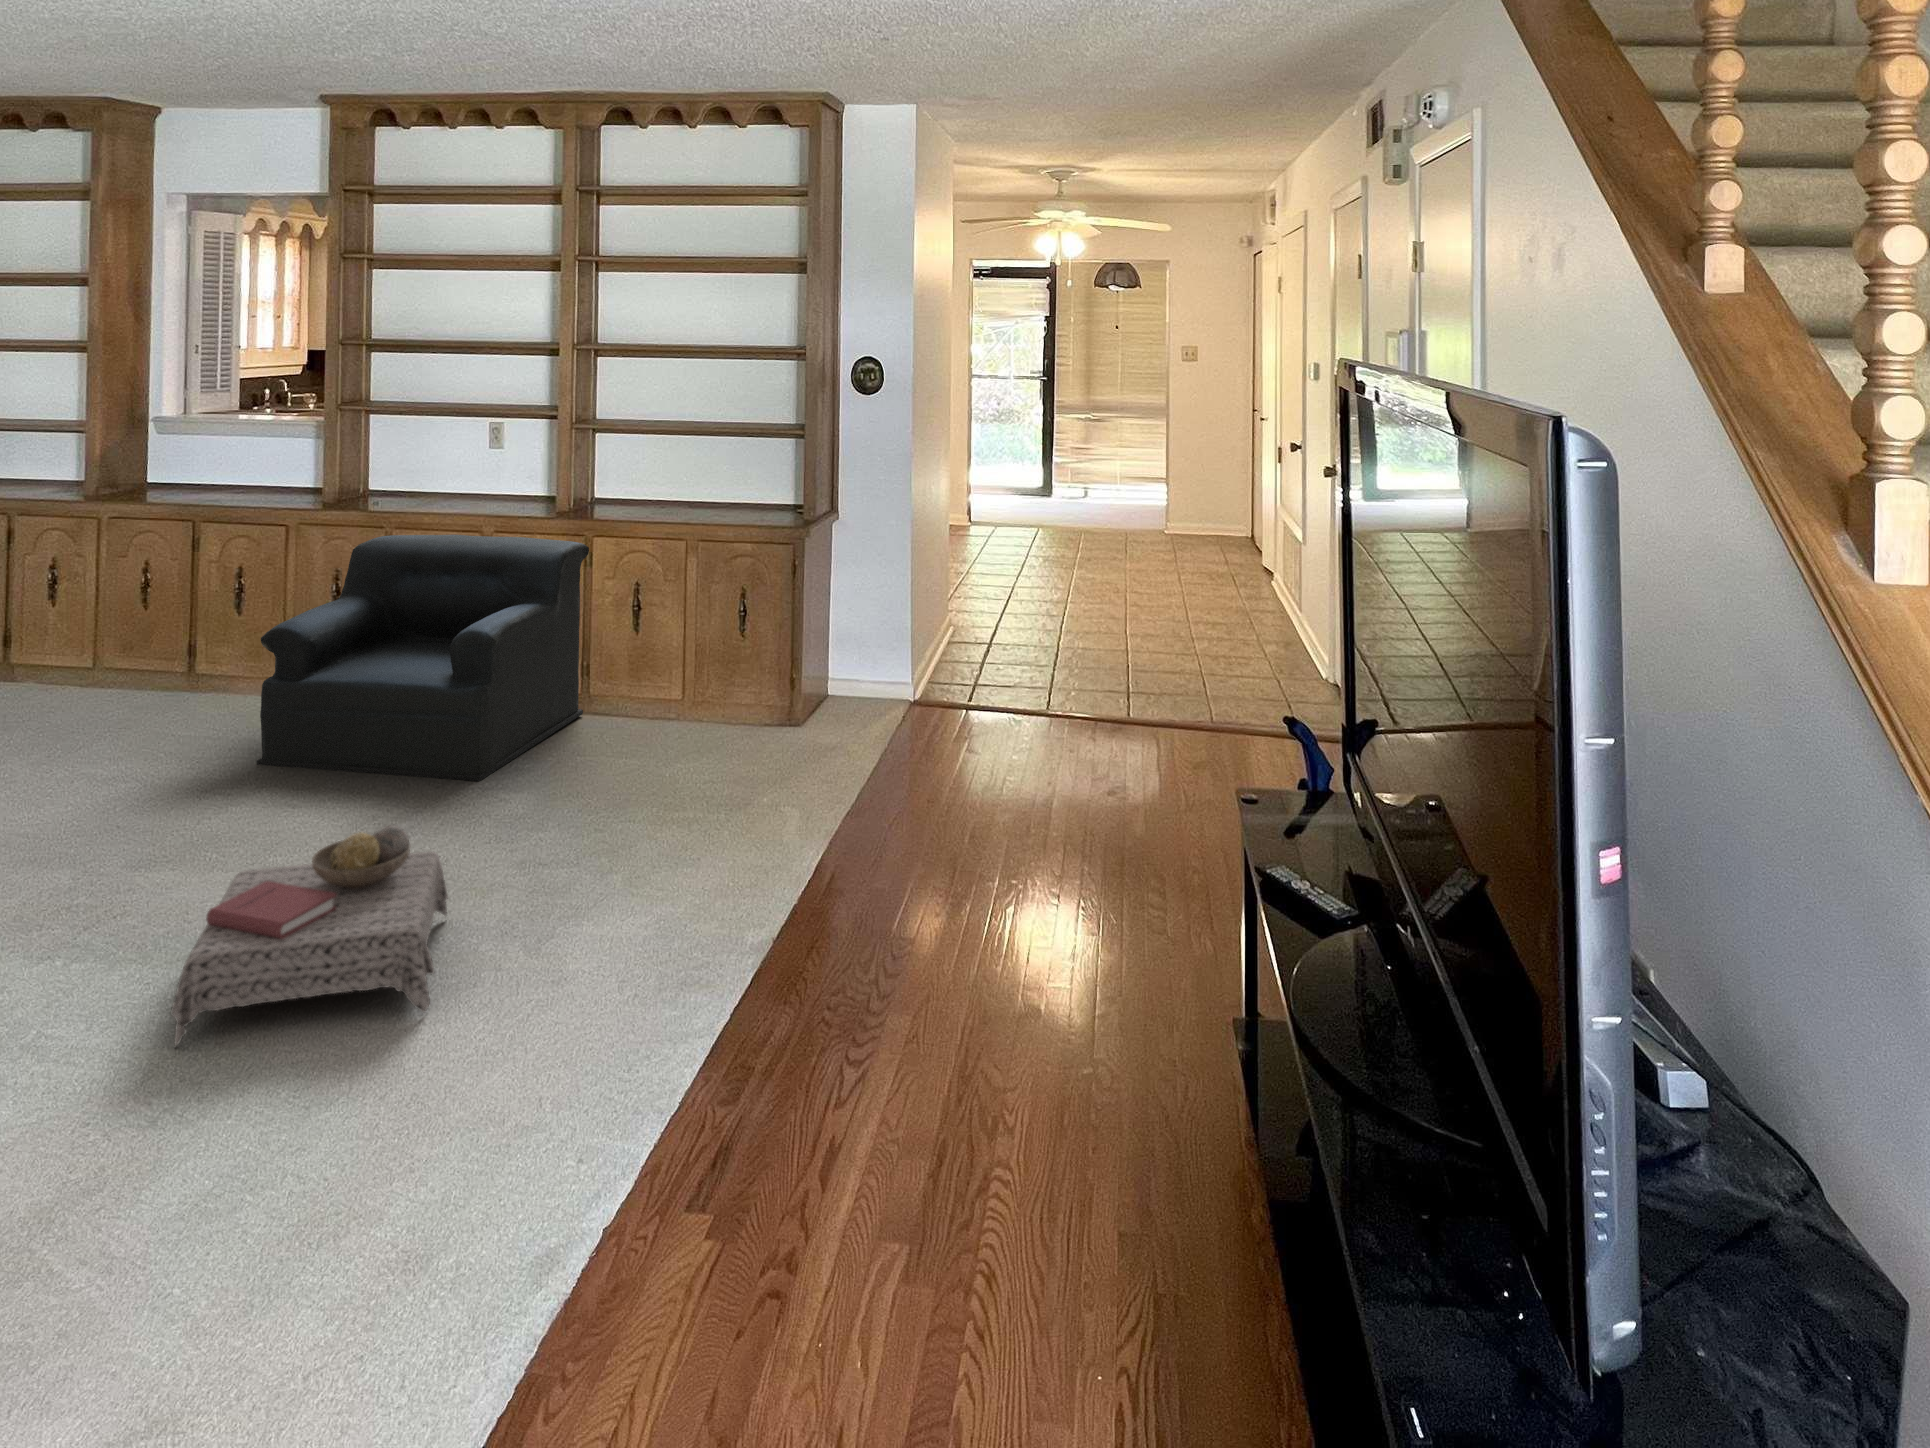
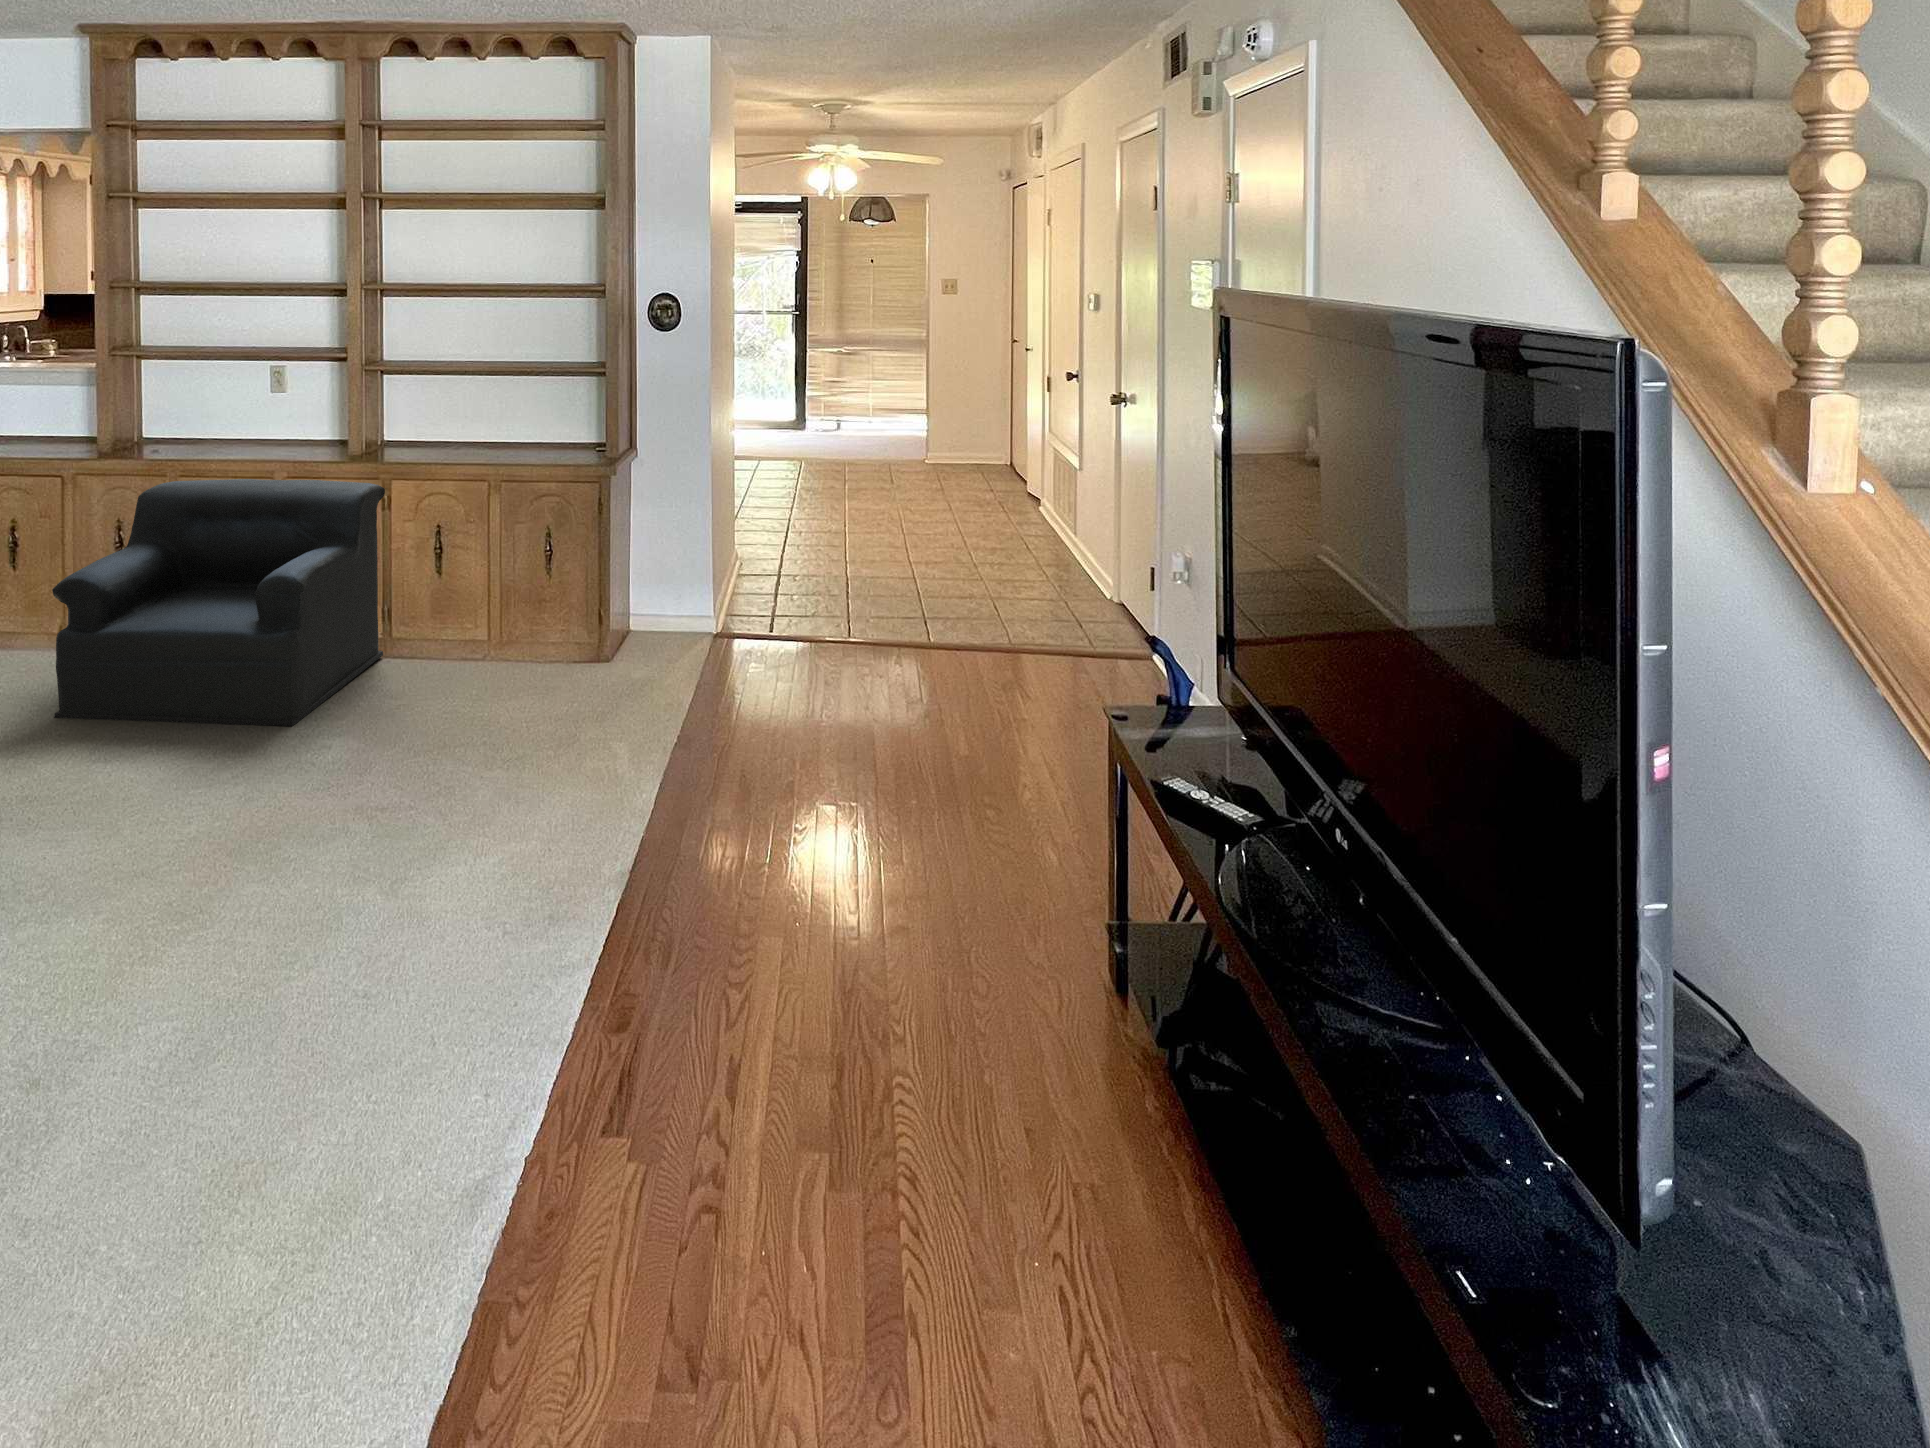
ottoman: present [171,826,448,1046] -> none [31,775,300,1010]

